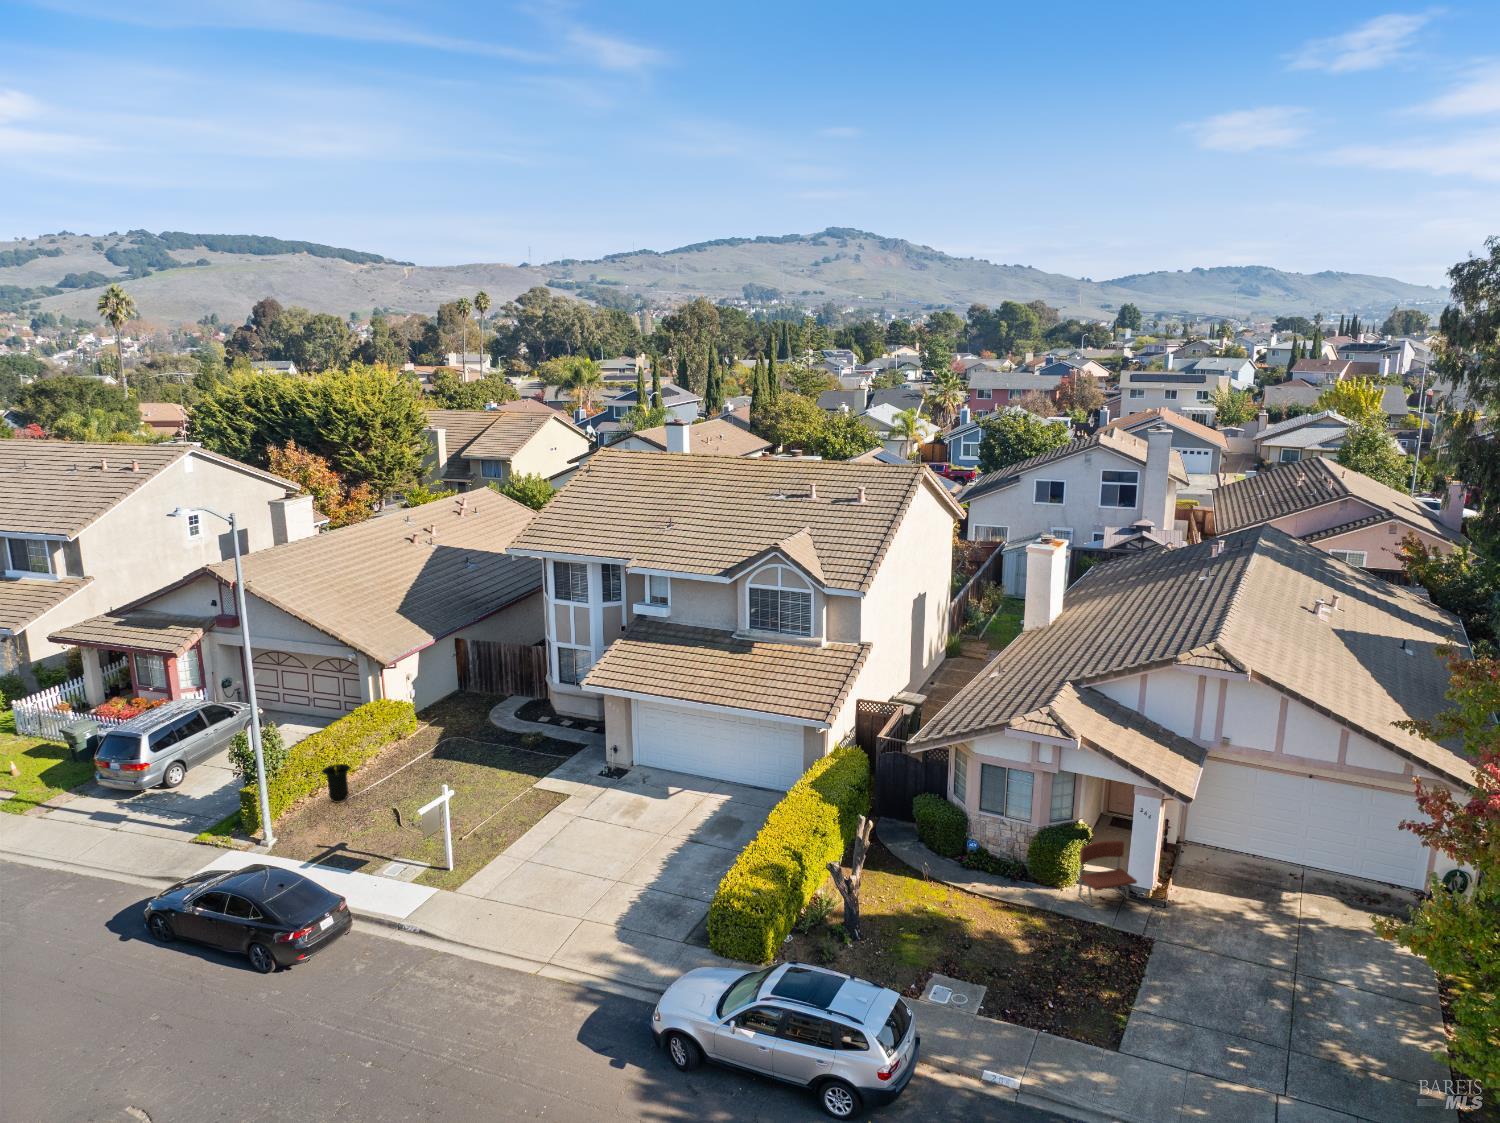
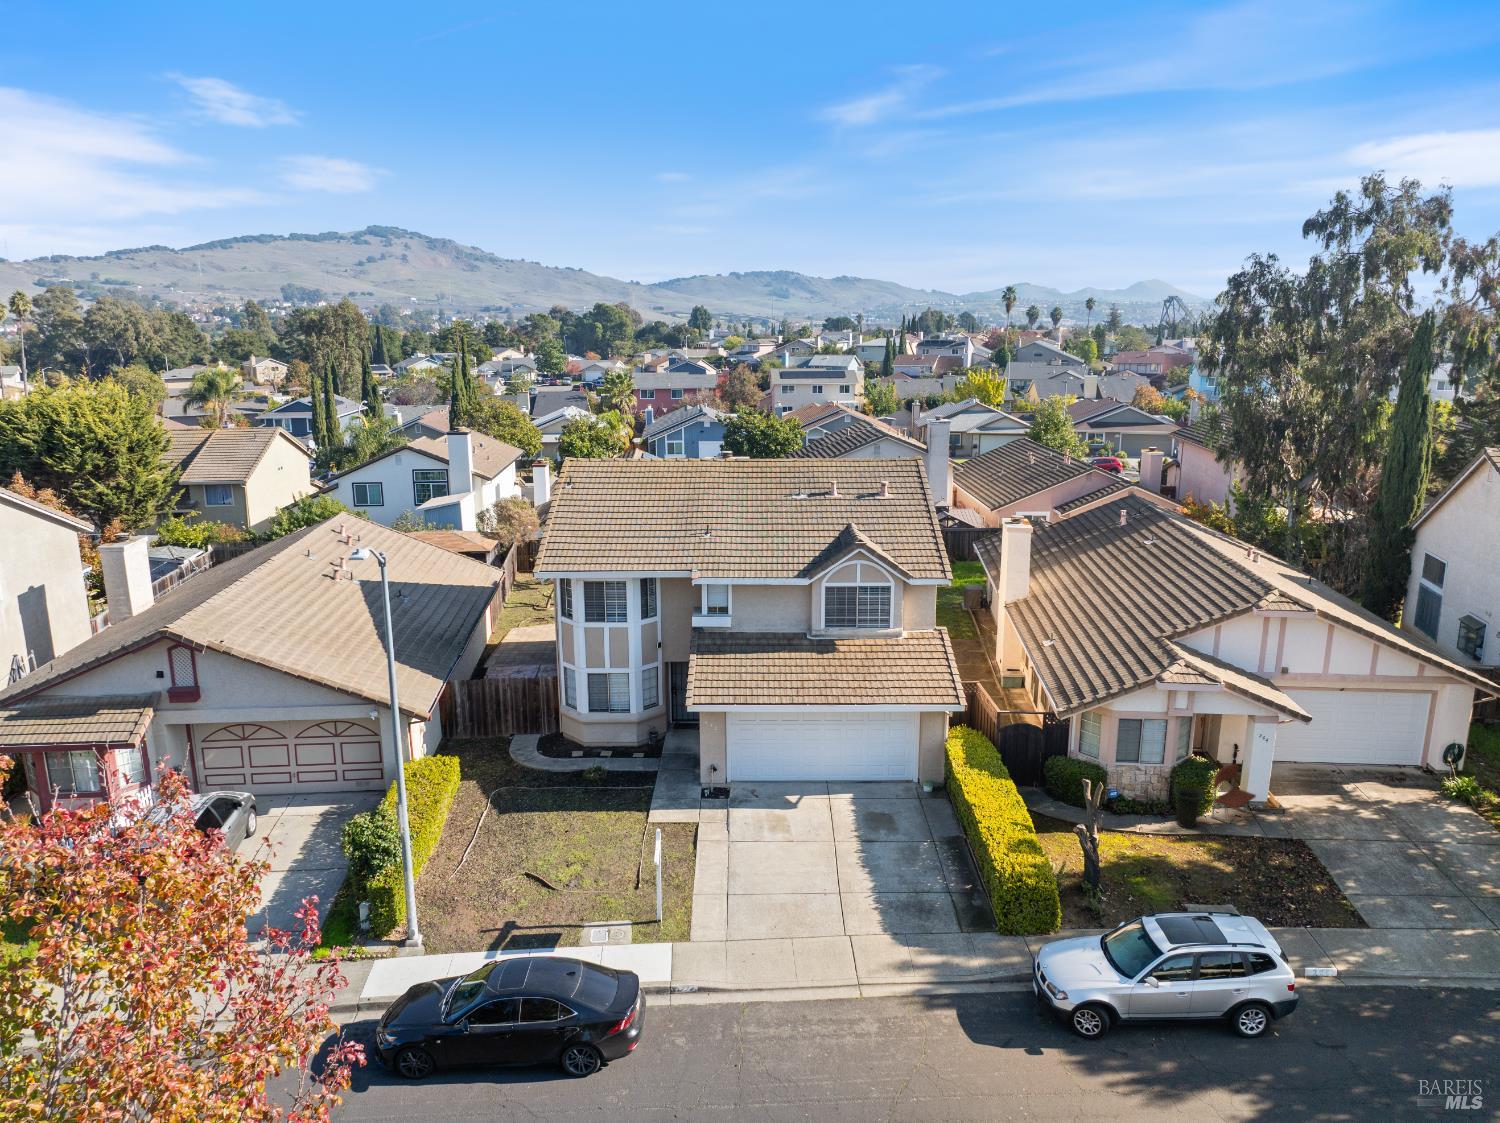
trash can: present [322,764,350,802] -> present [1174,787,1204,828]

